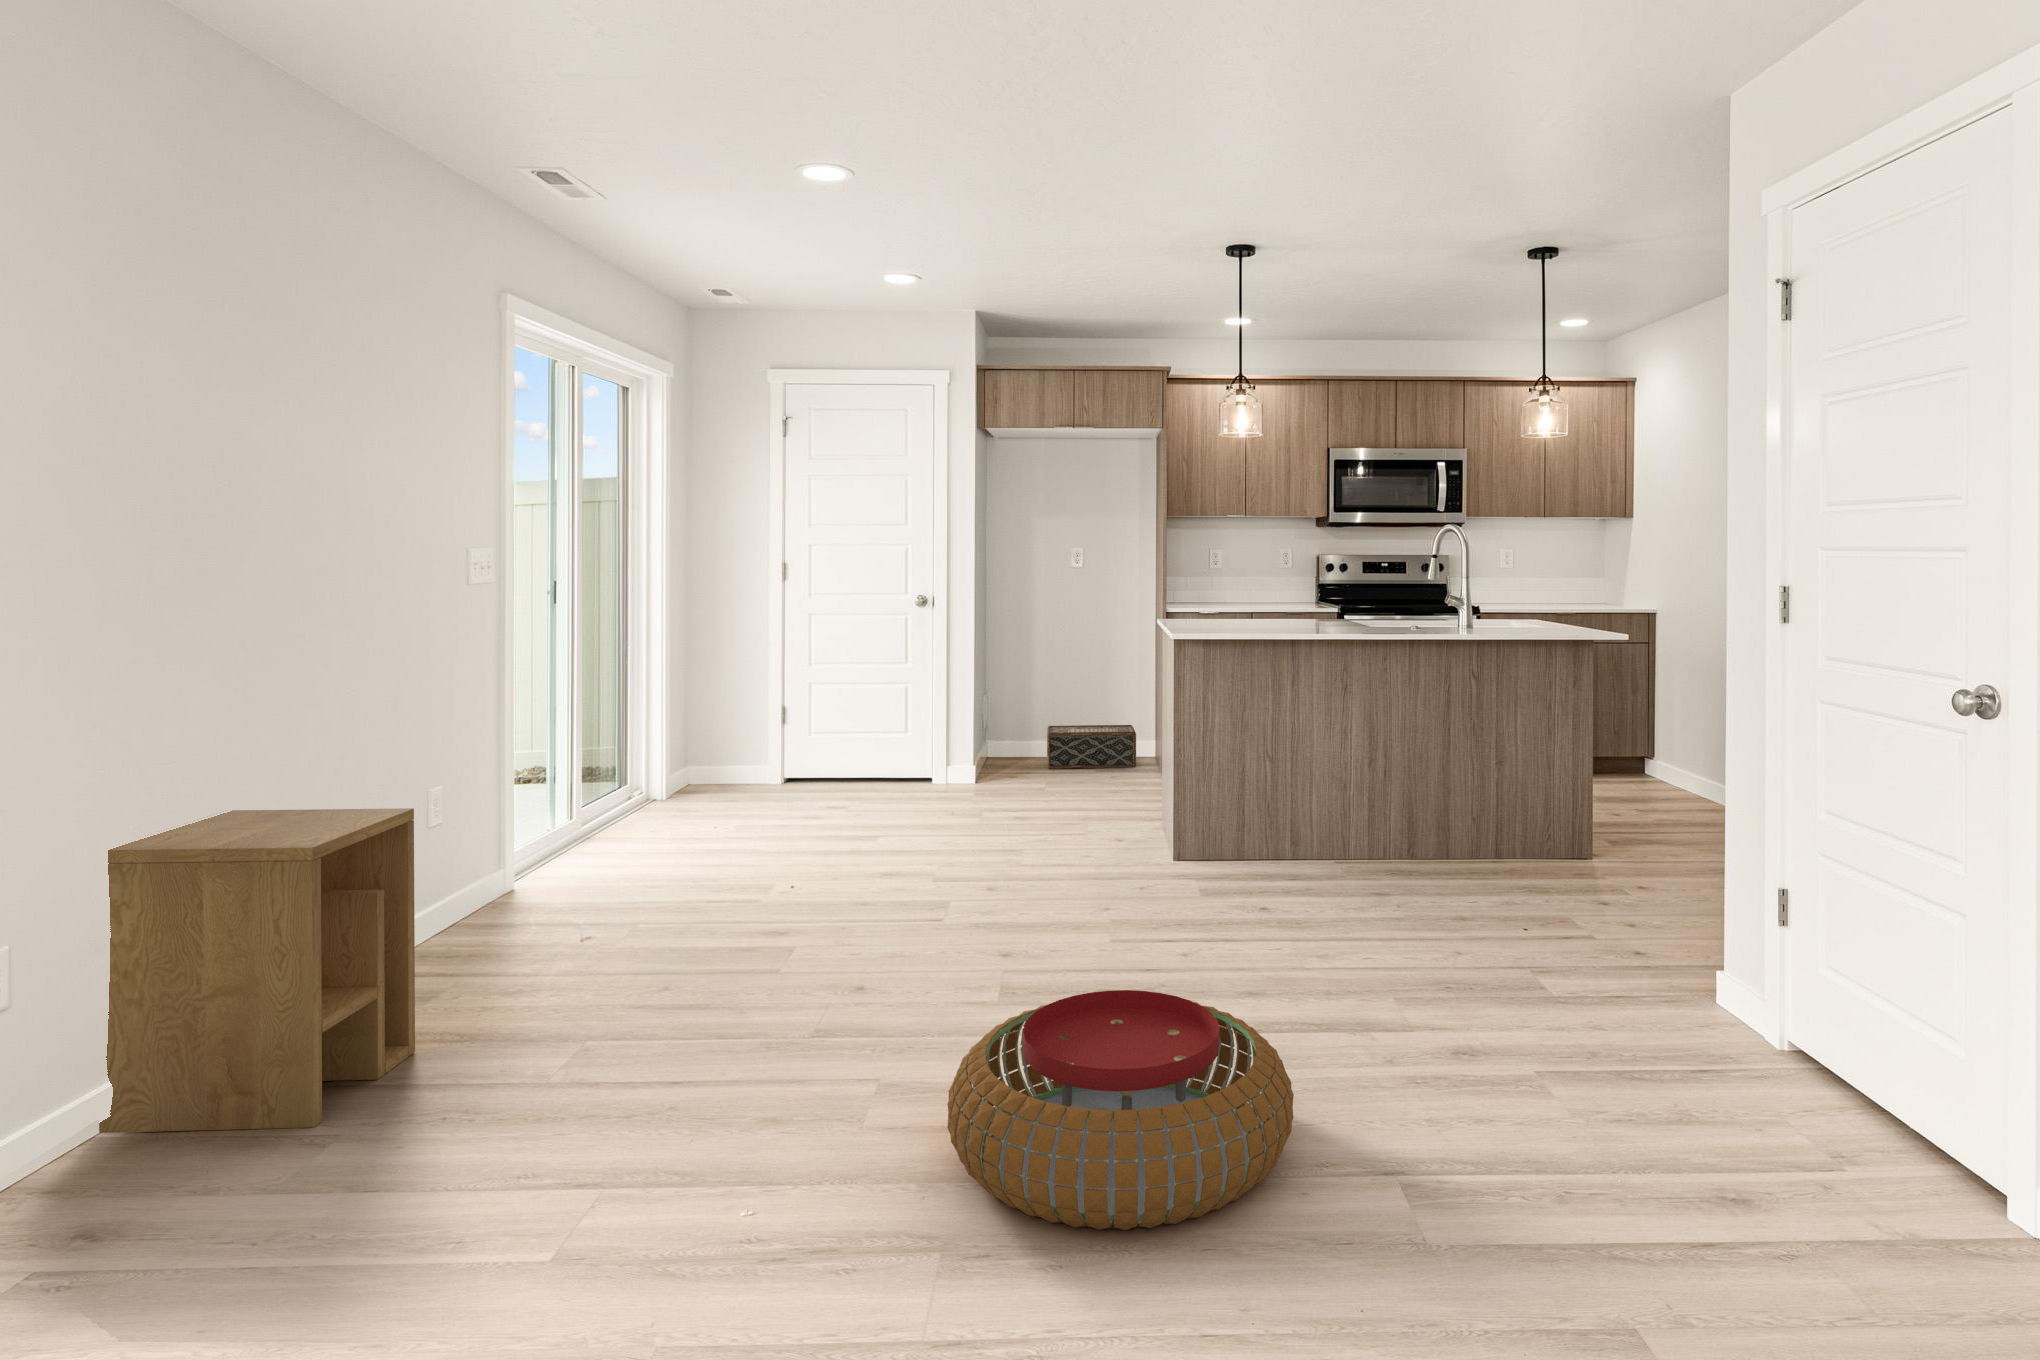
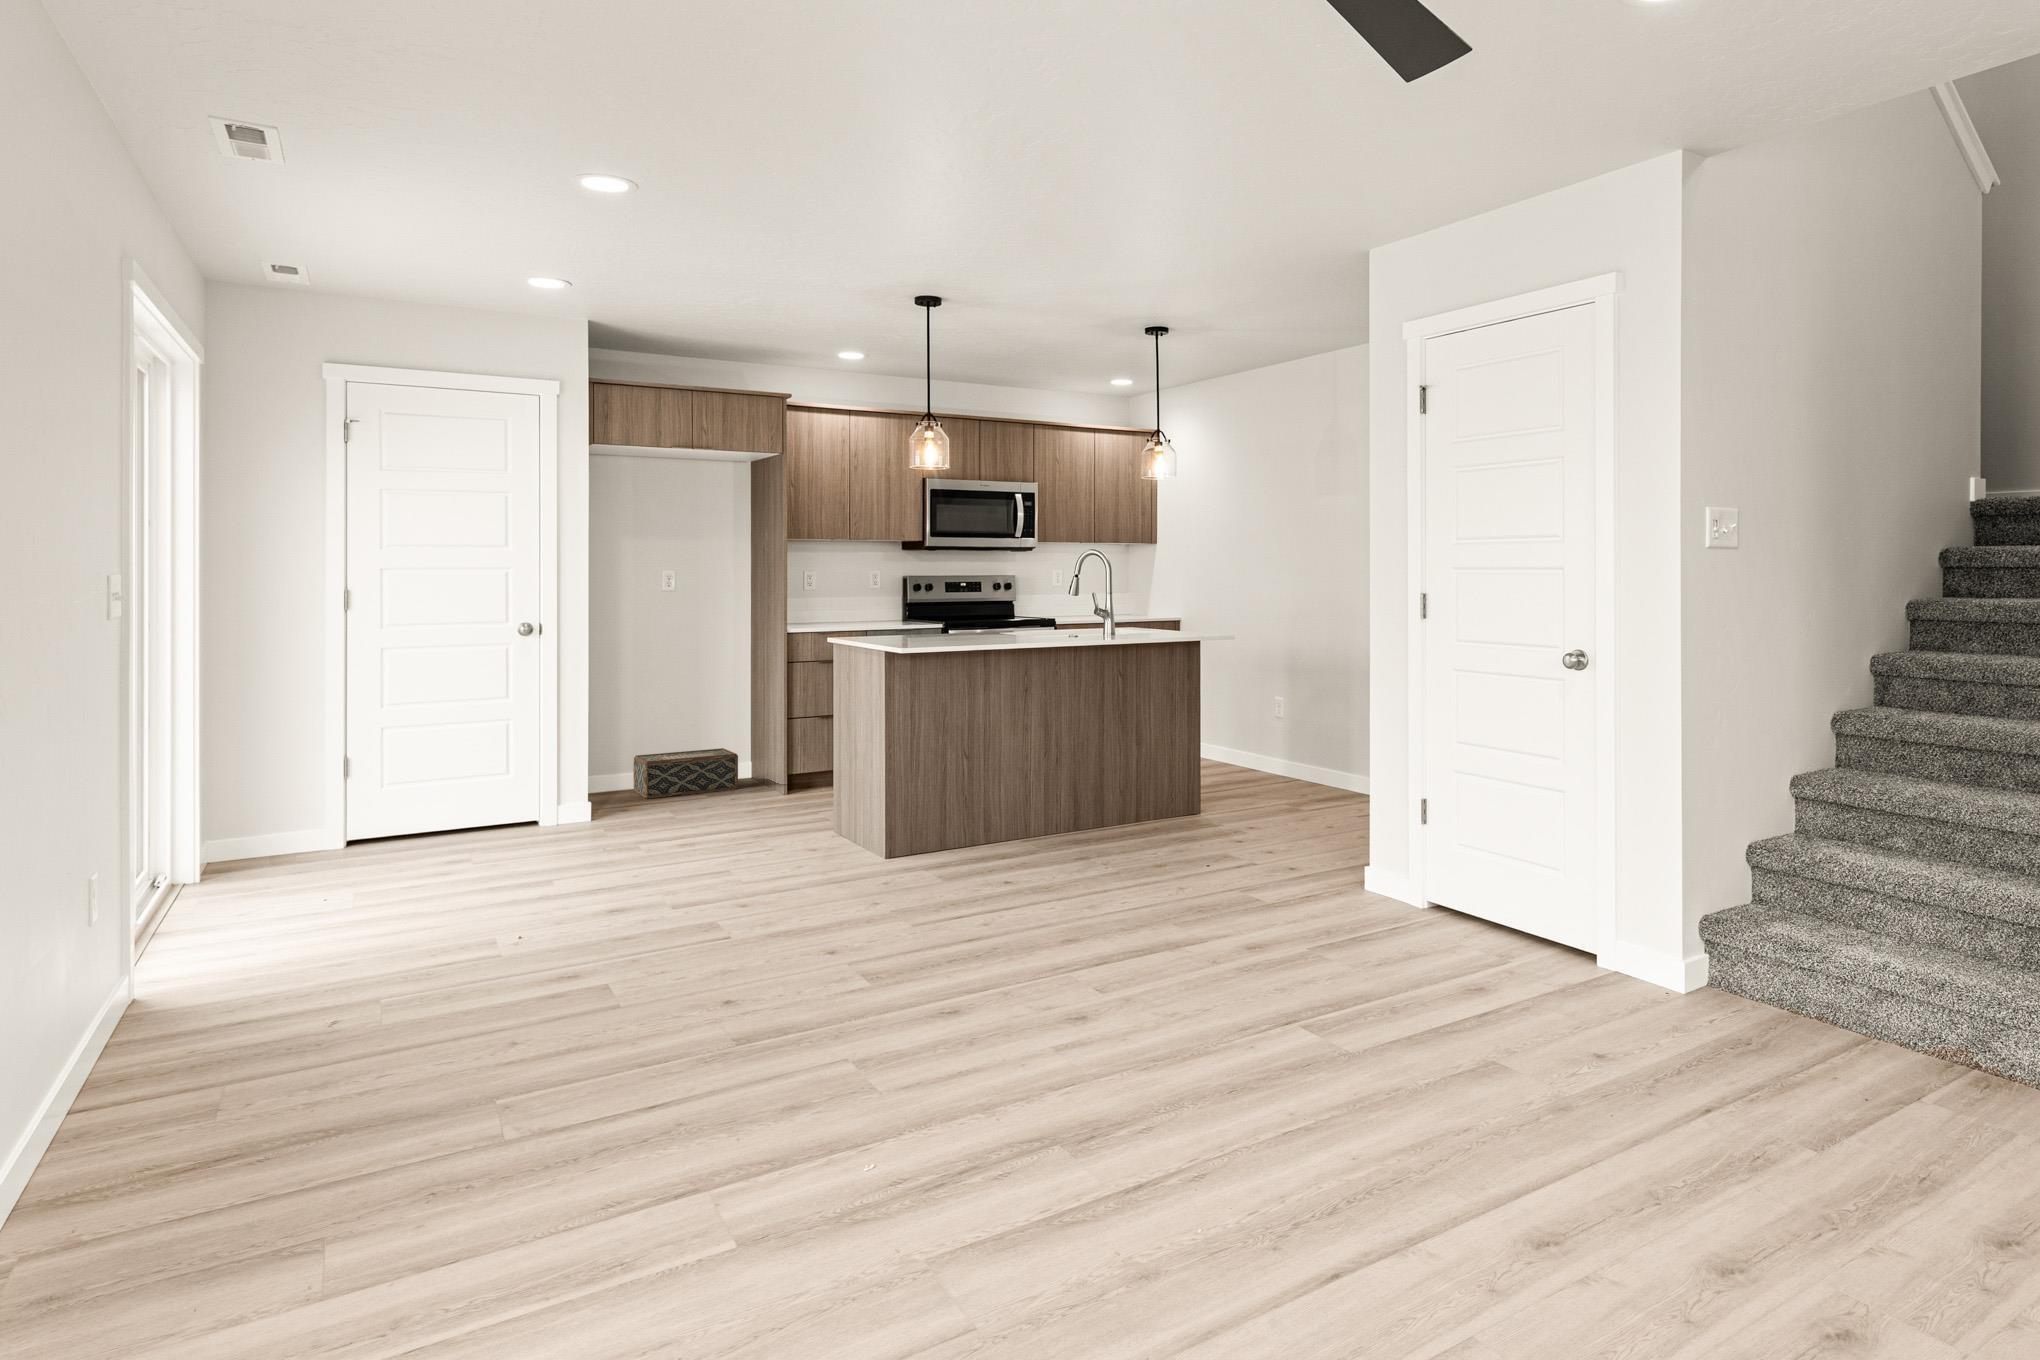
side table: present [99,808,415,1133] -> none [12,853,309,1250]
pouf: present [947,990,1294,1230] -> none [956,920,1223,1083]

